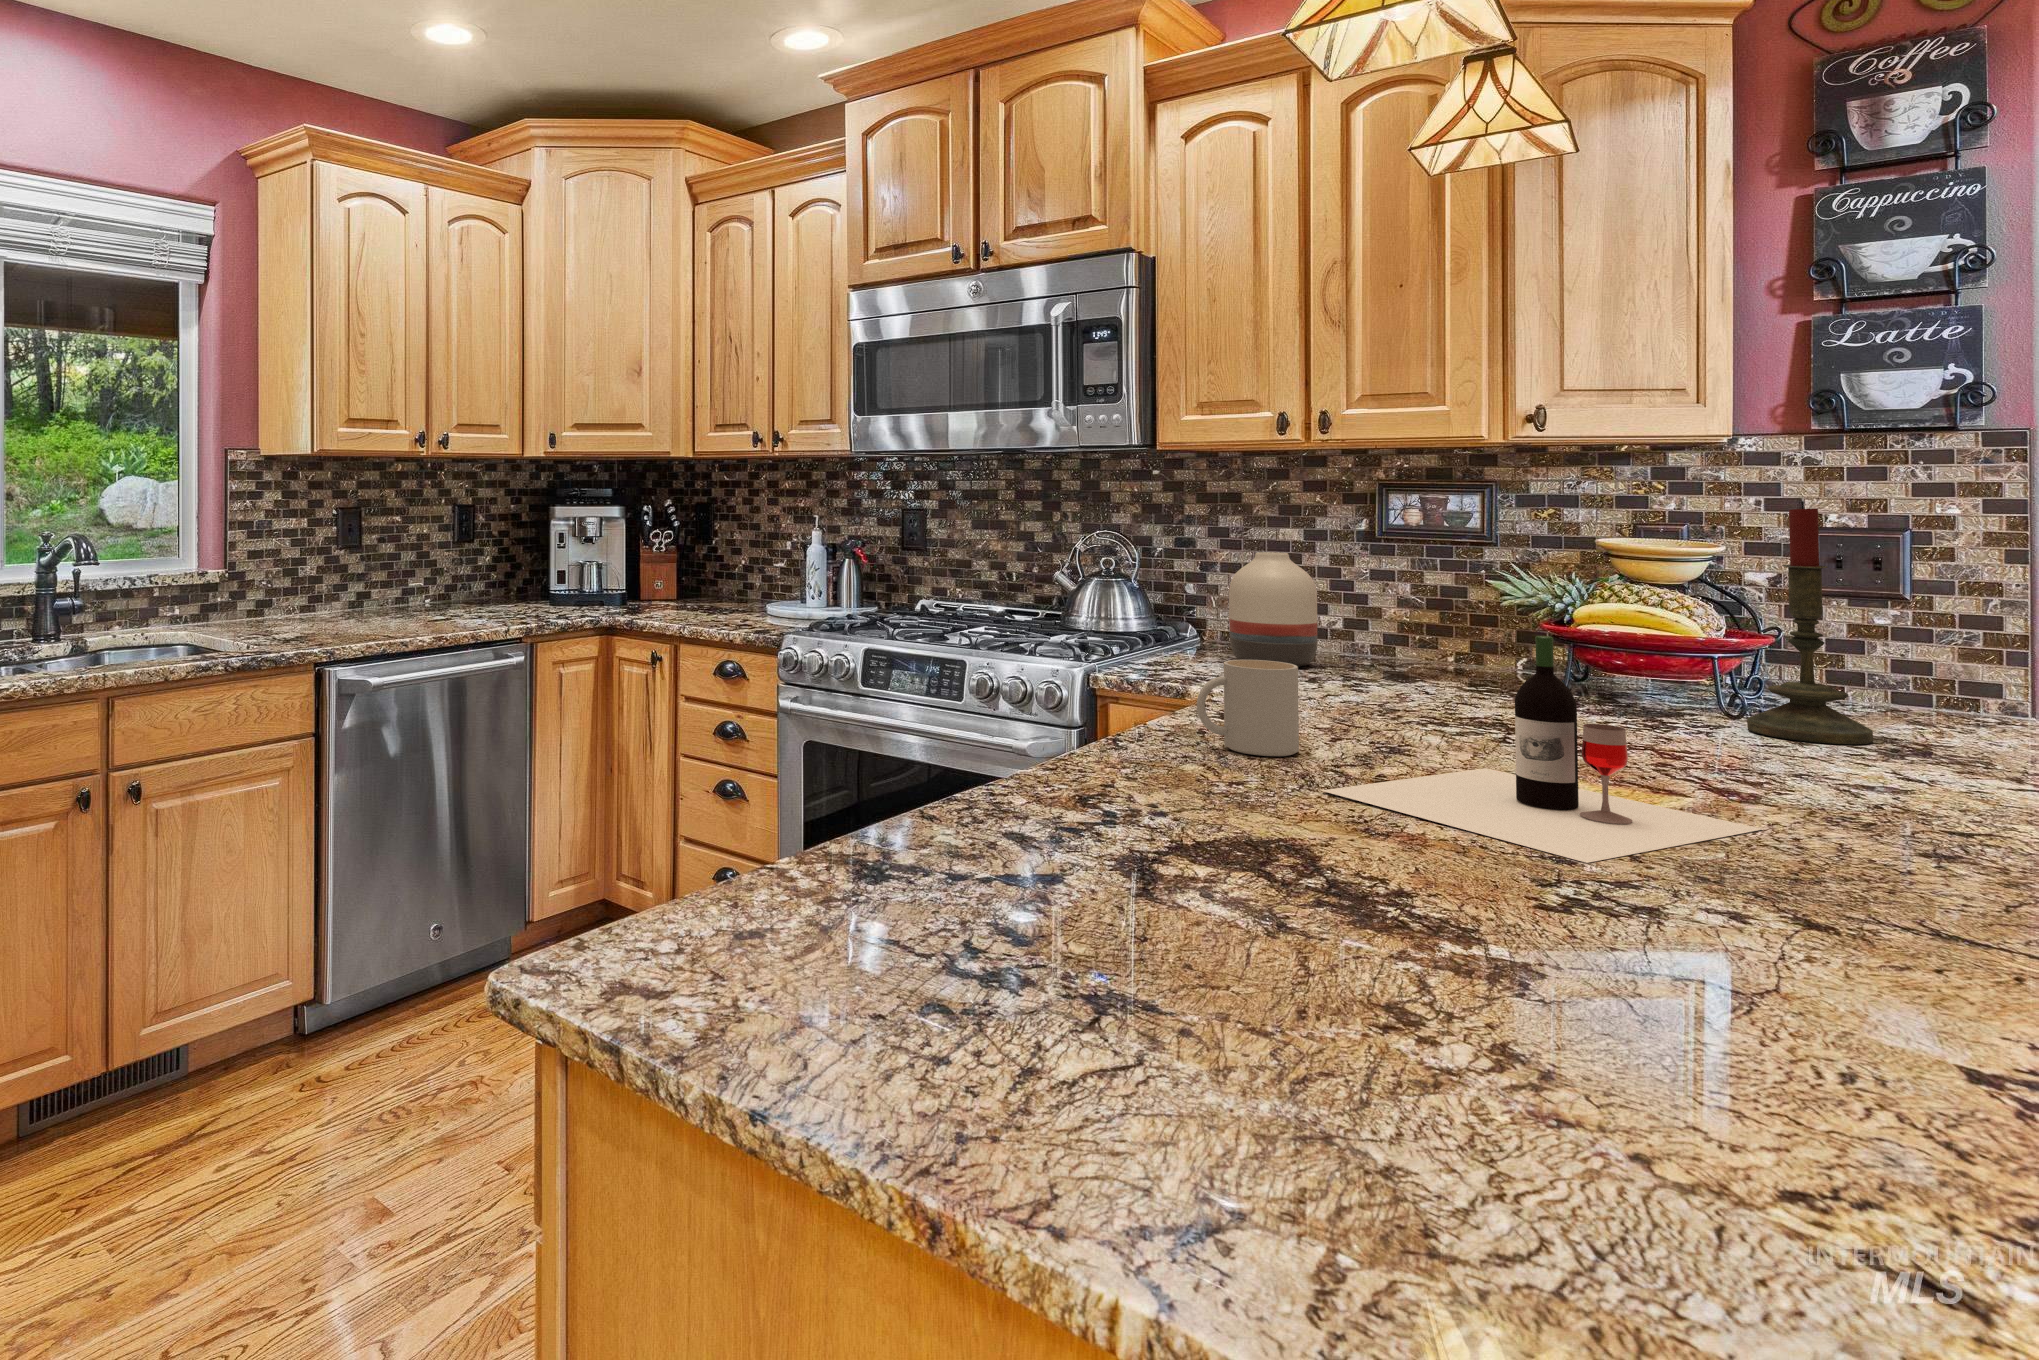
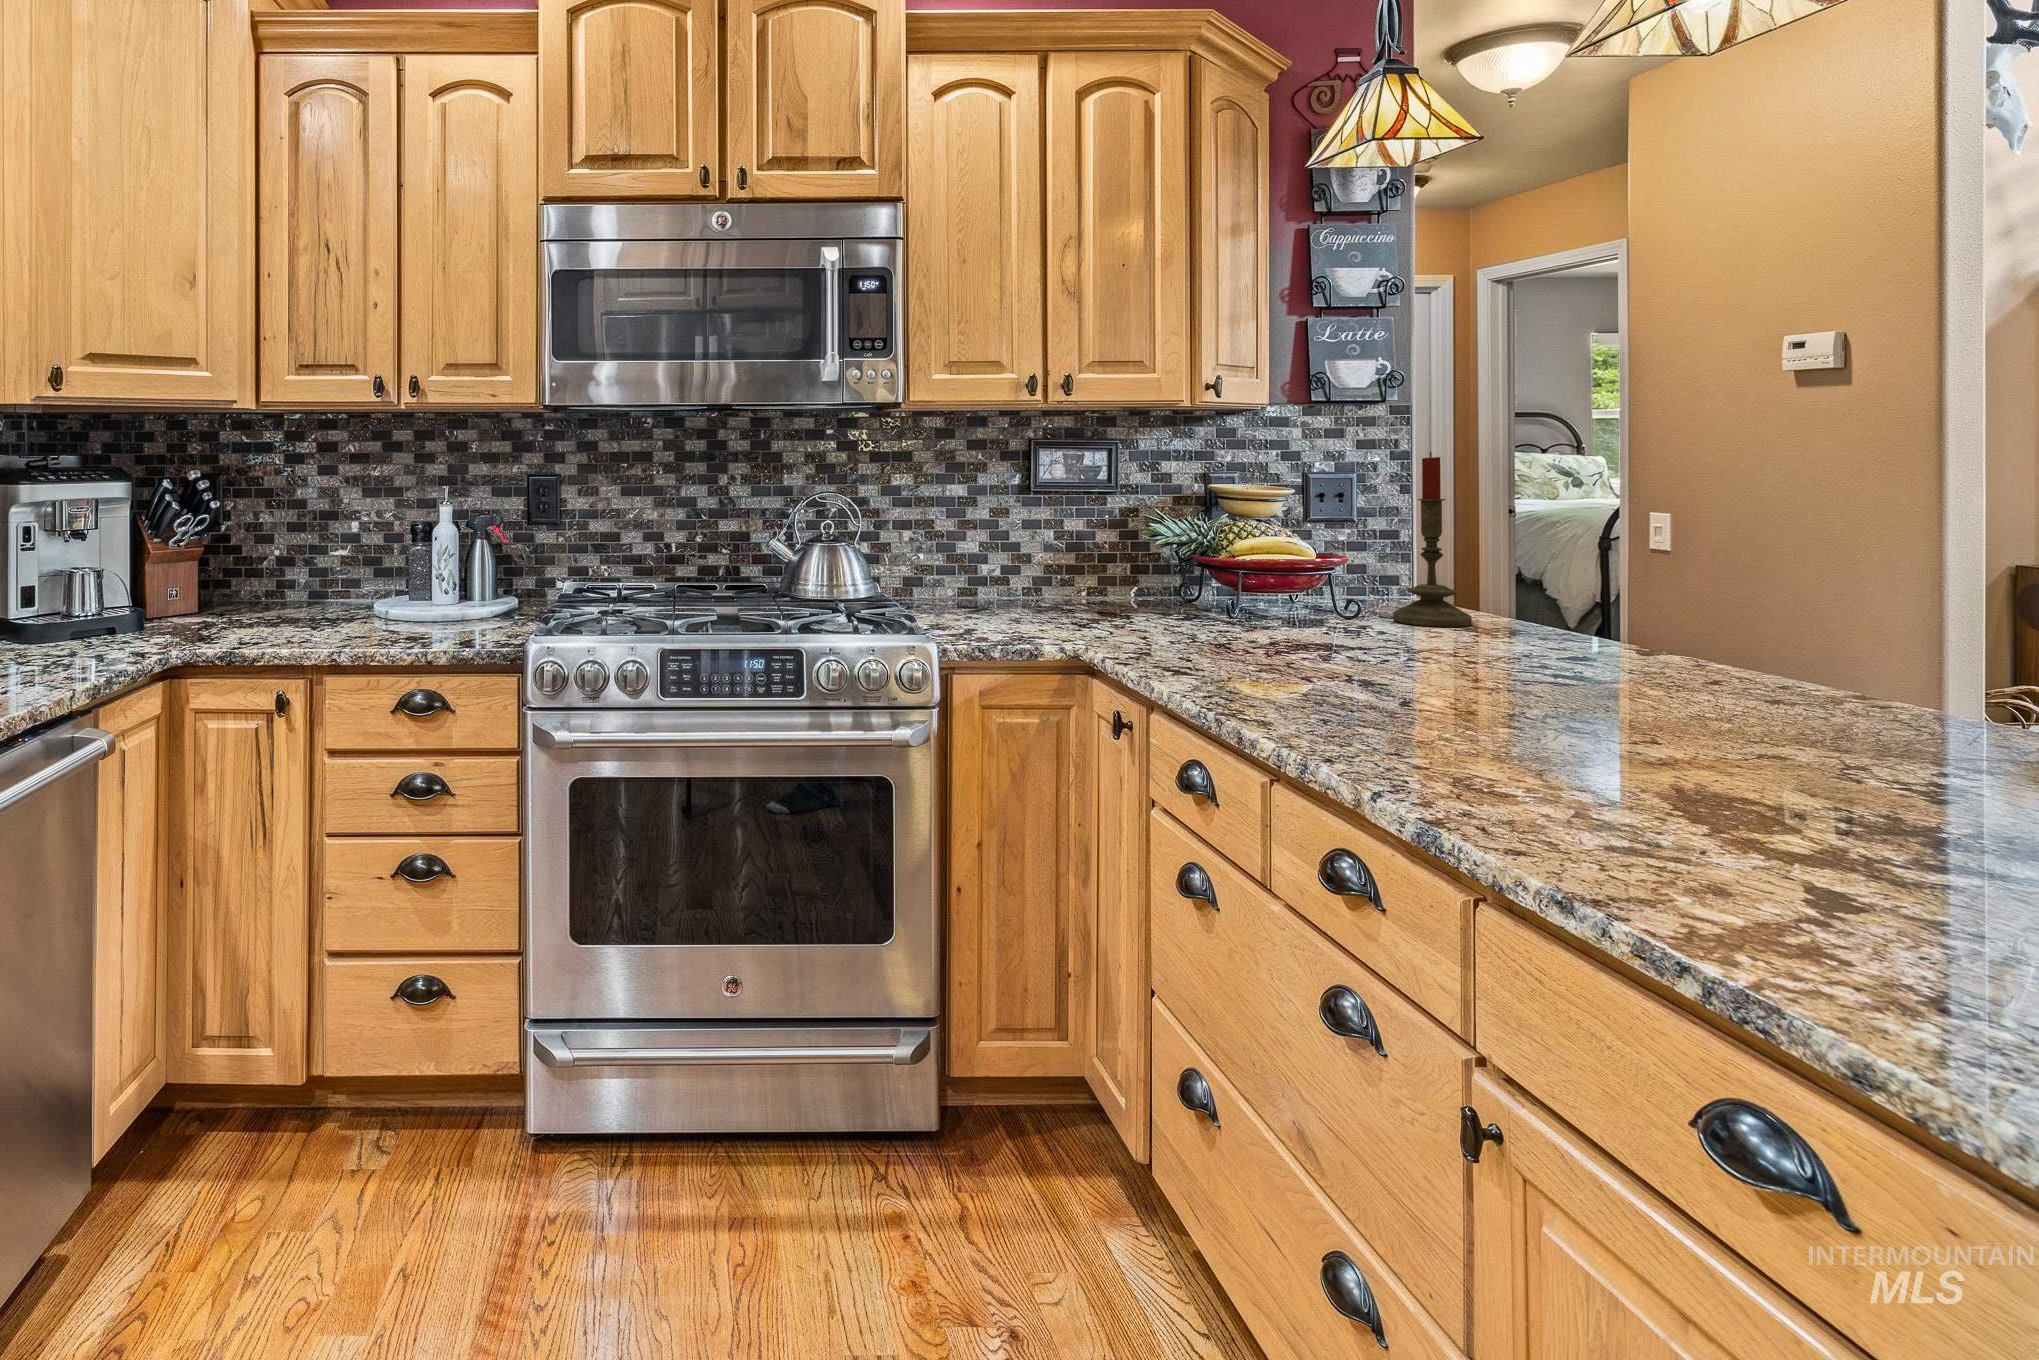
vase: present [1229,552,1317,667] -> none [954,508,1031,617]
wine bottle: present [1321,636,1762,863] -> none [1495,562,1857,743]
mug: present [1197,660,1299,756] -> none [1321,608,1396,700]

